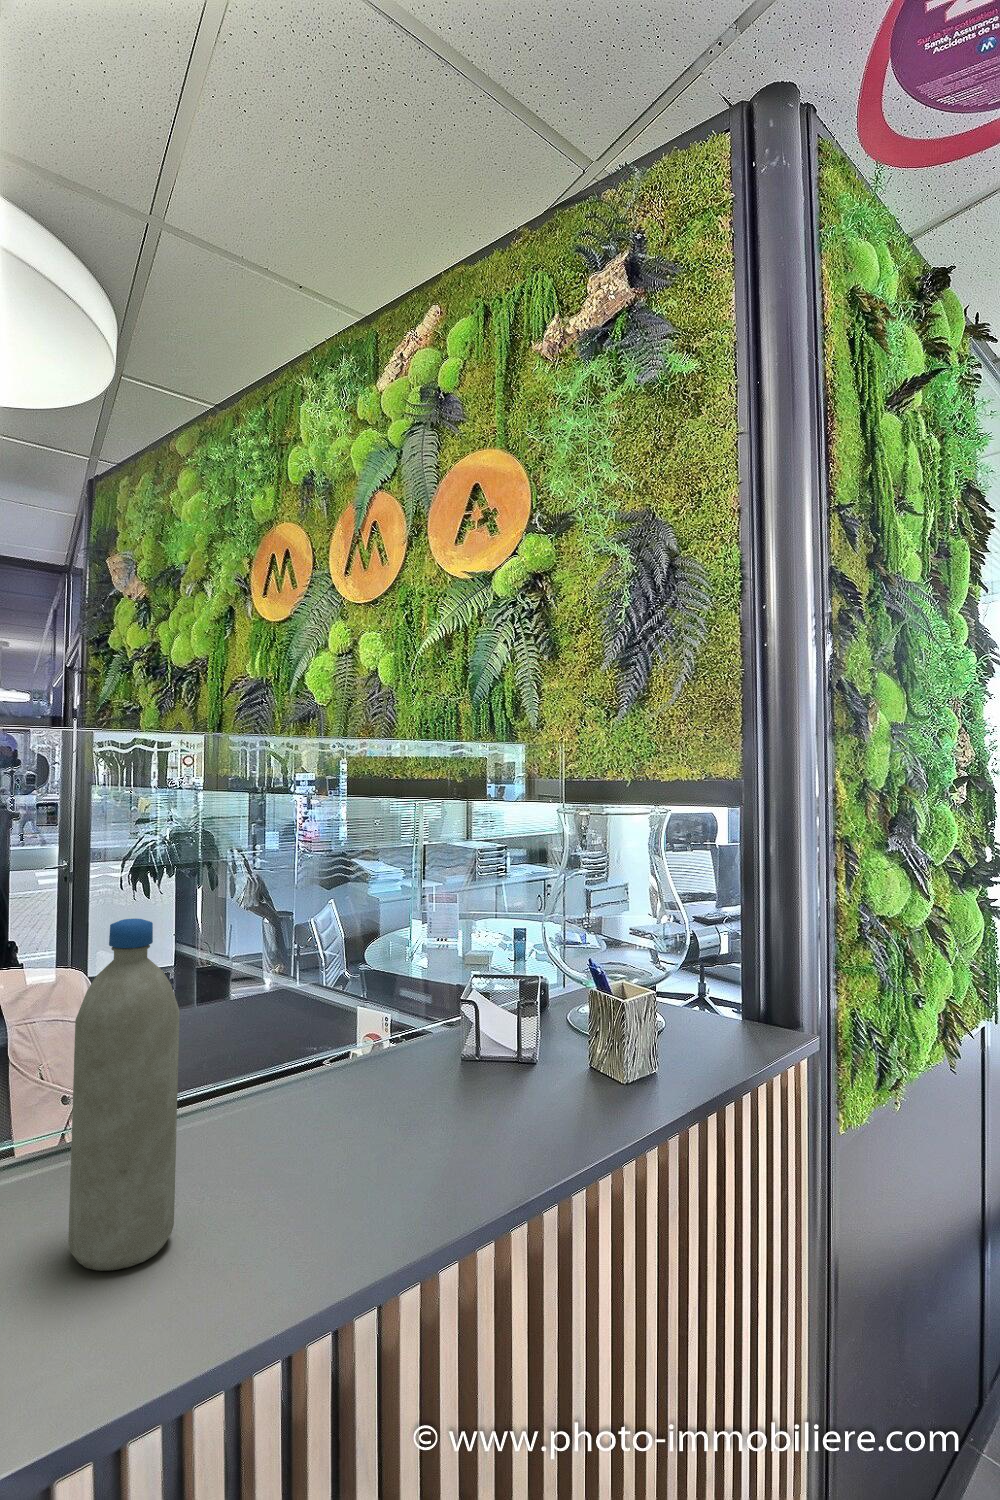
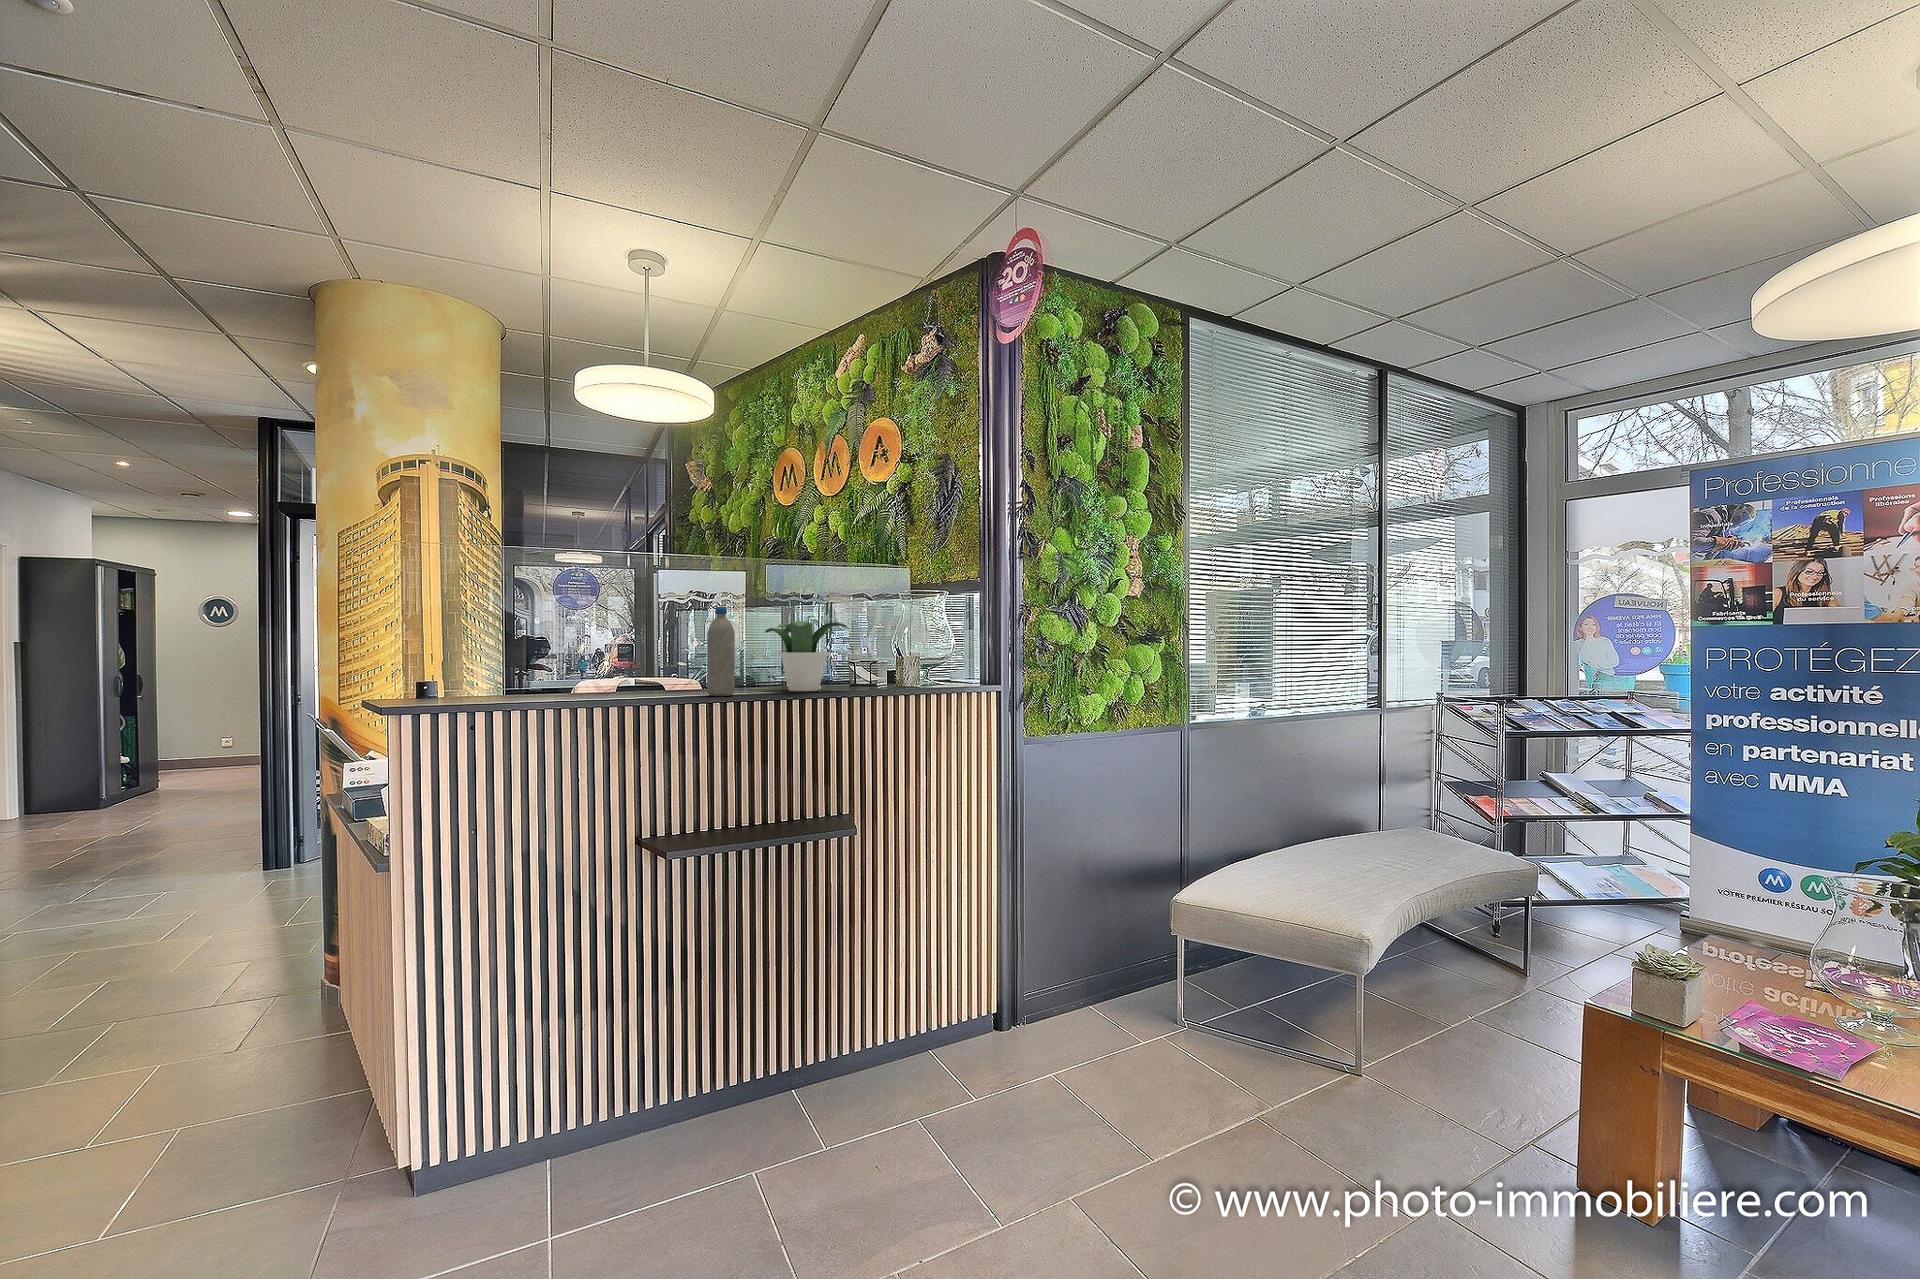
potted plant: none [269,916,527,1147] -> present [765,621,848,691]

